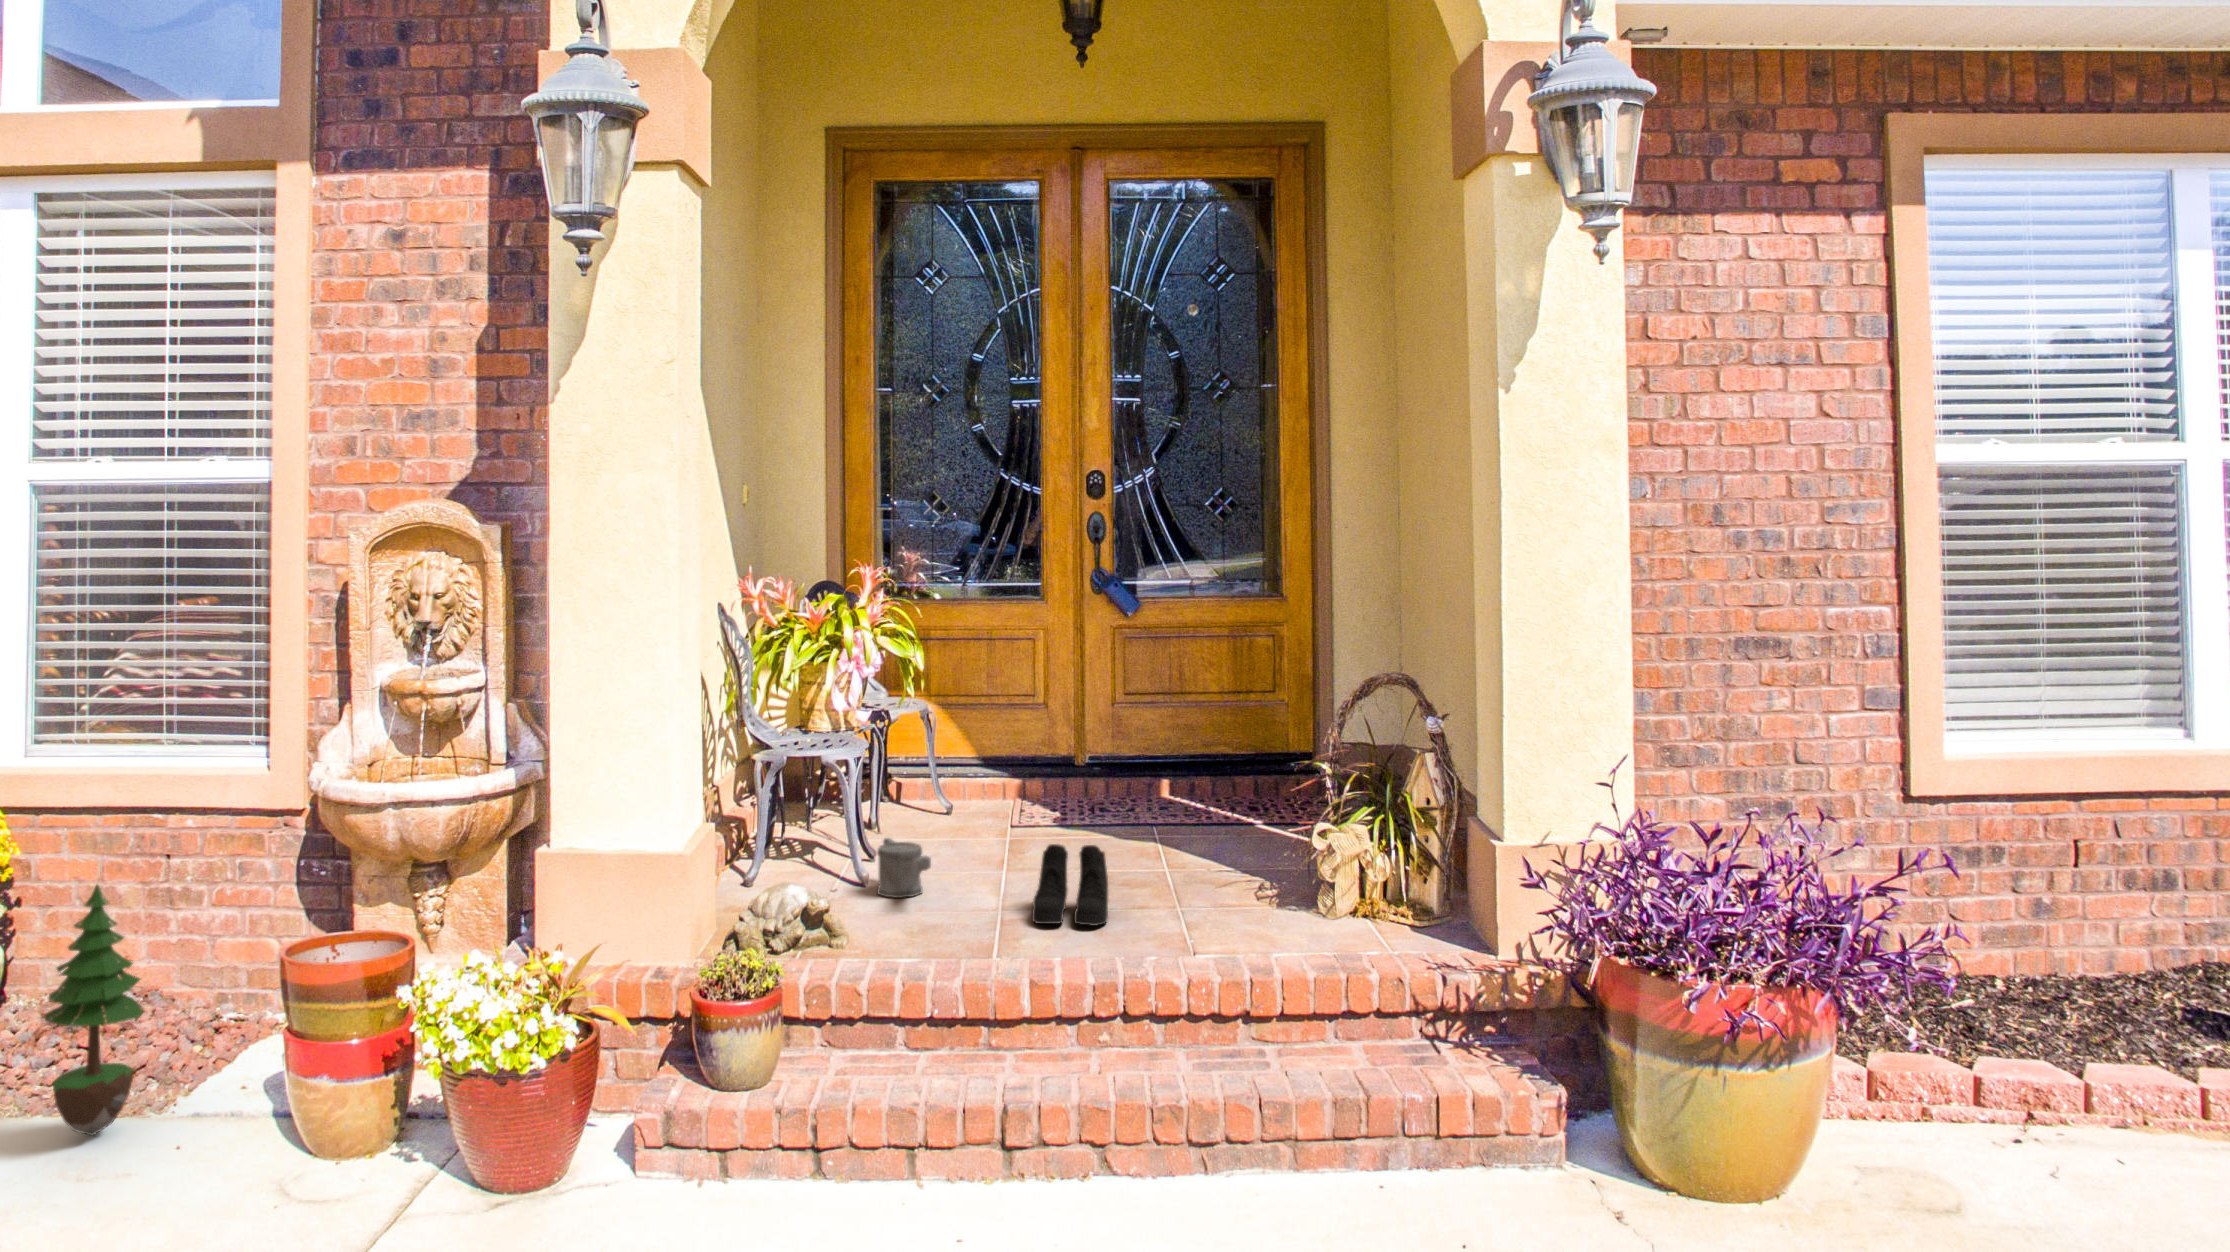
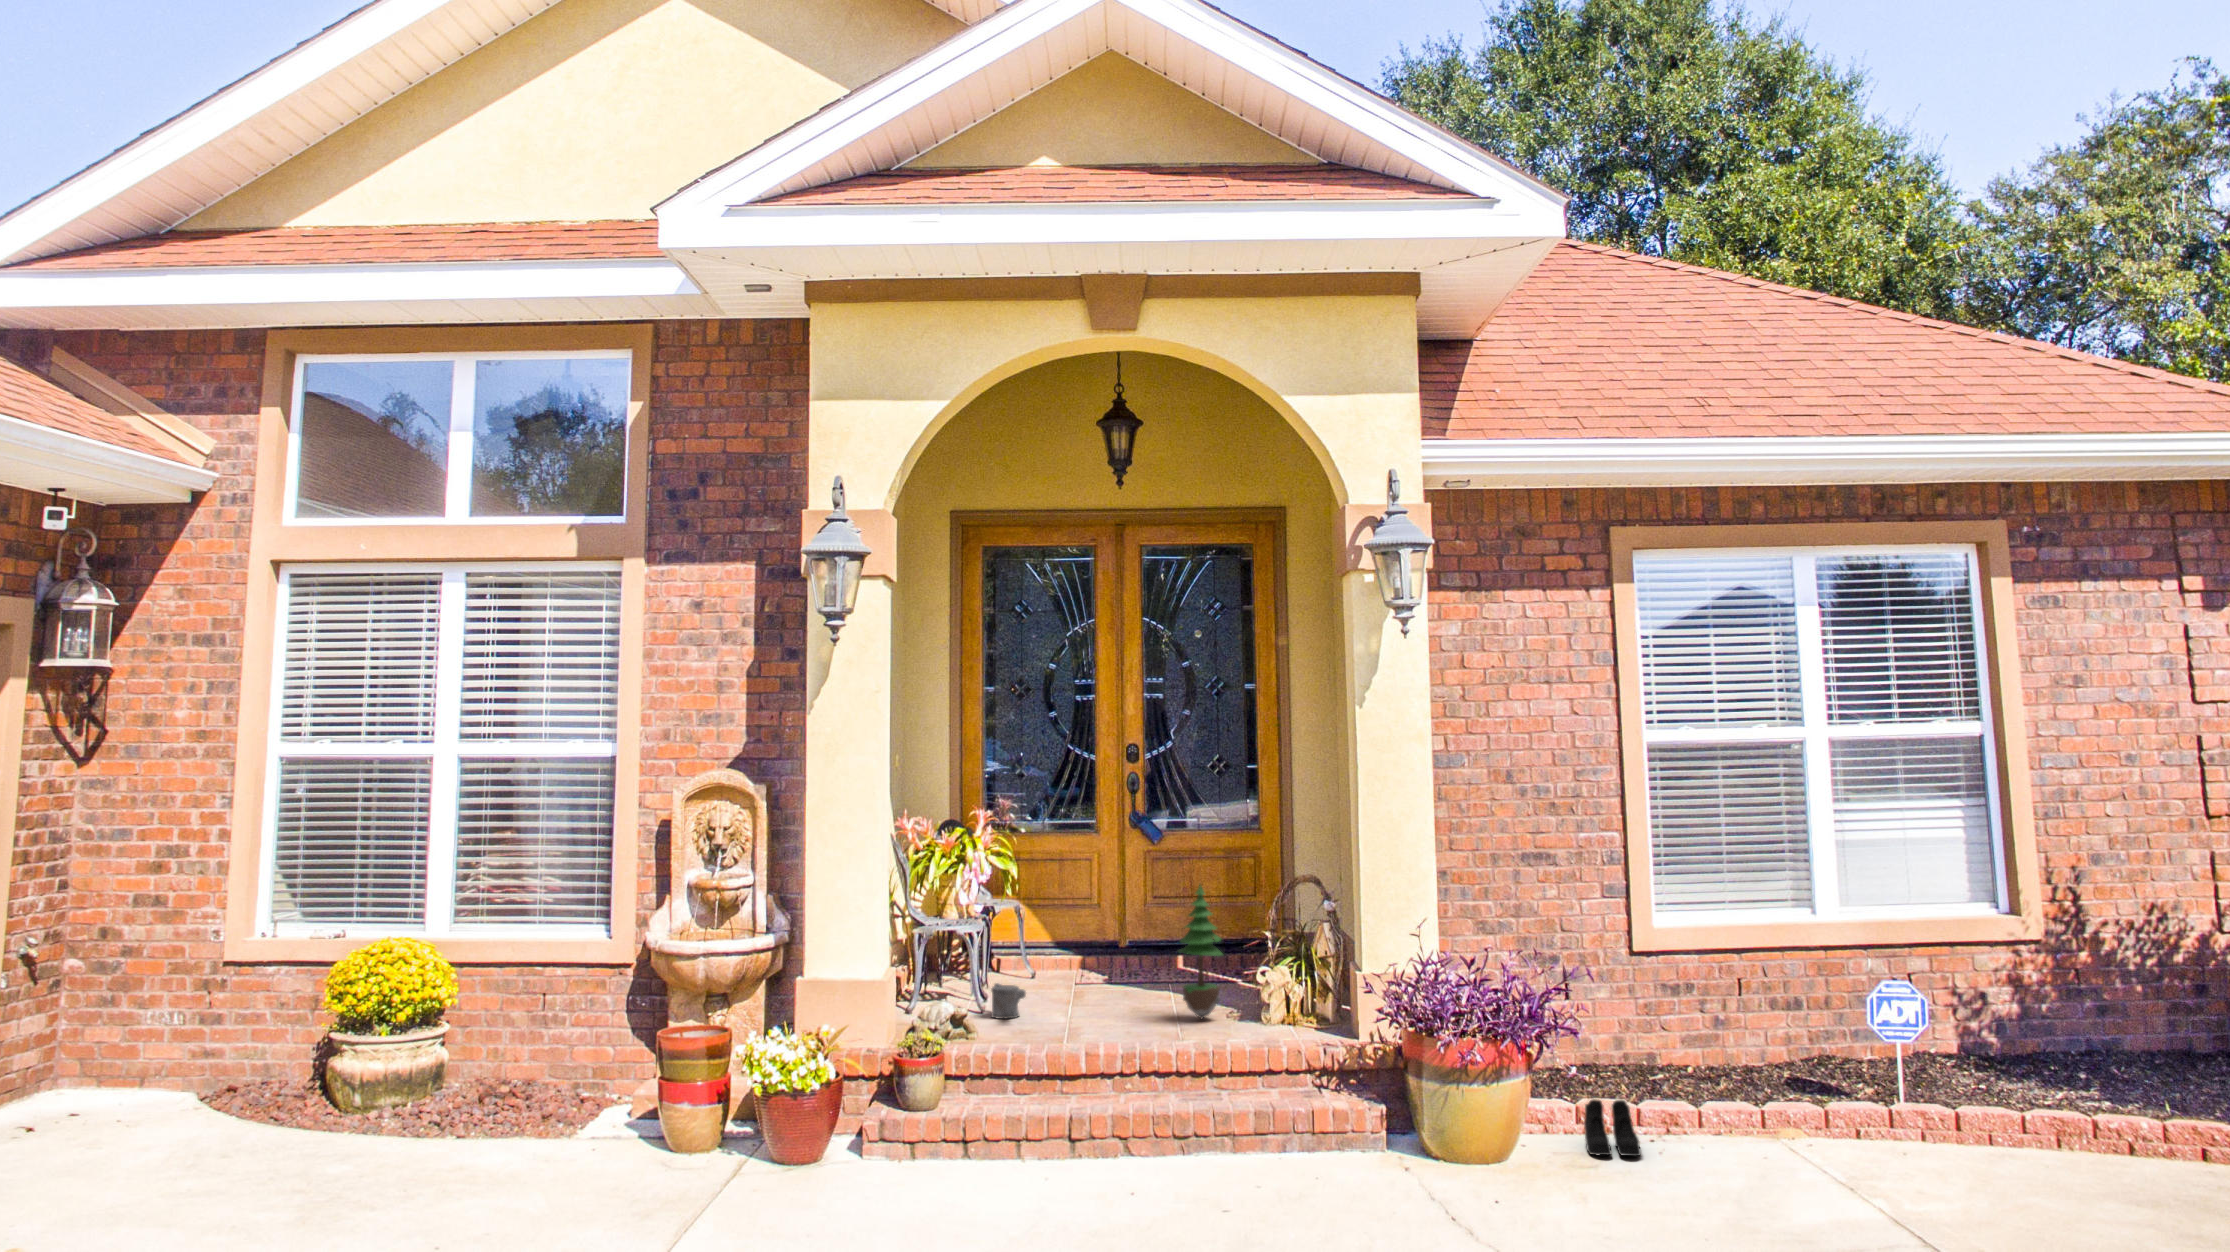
boots: present [1032,844,1108,926] -> present [1584,1099,1641,1156]
potted tree: present [44,885,144,1136] -> present [1179,885,1222,1019]

